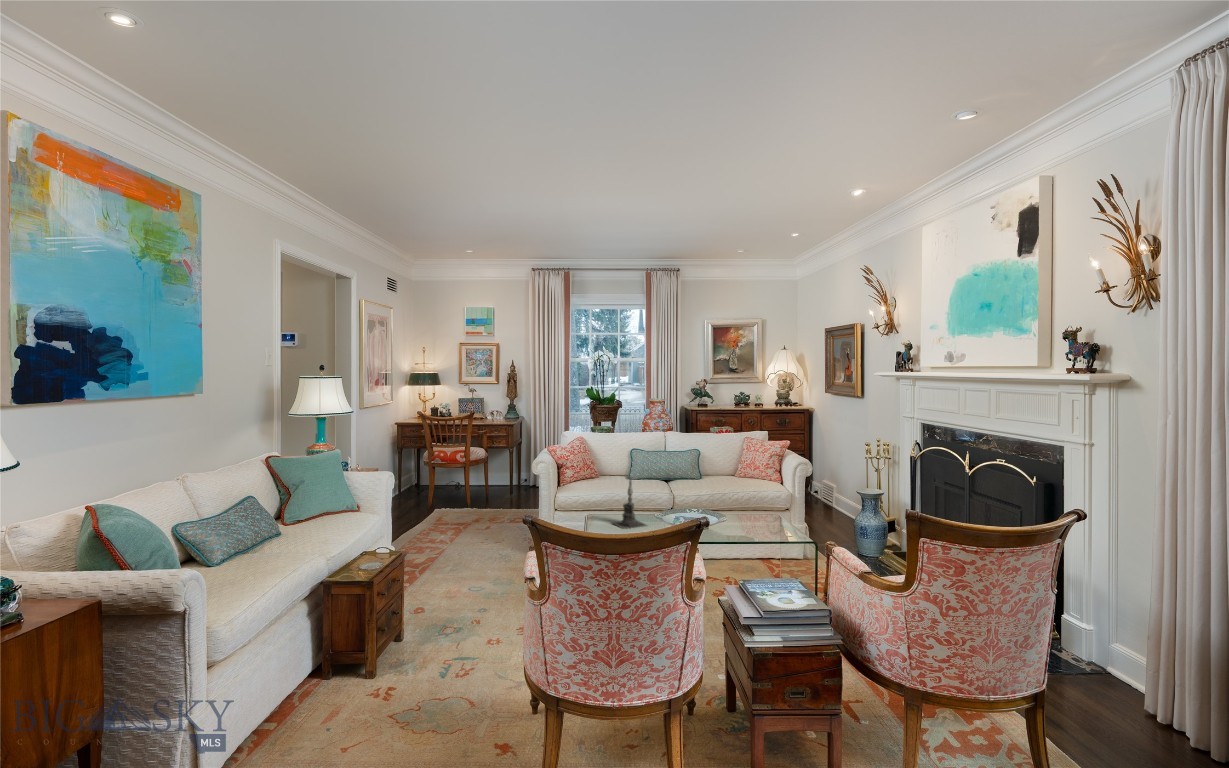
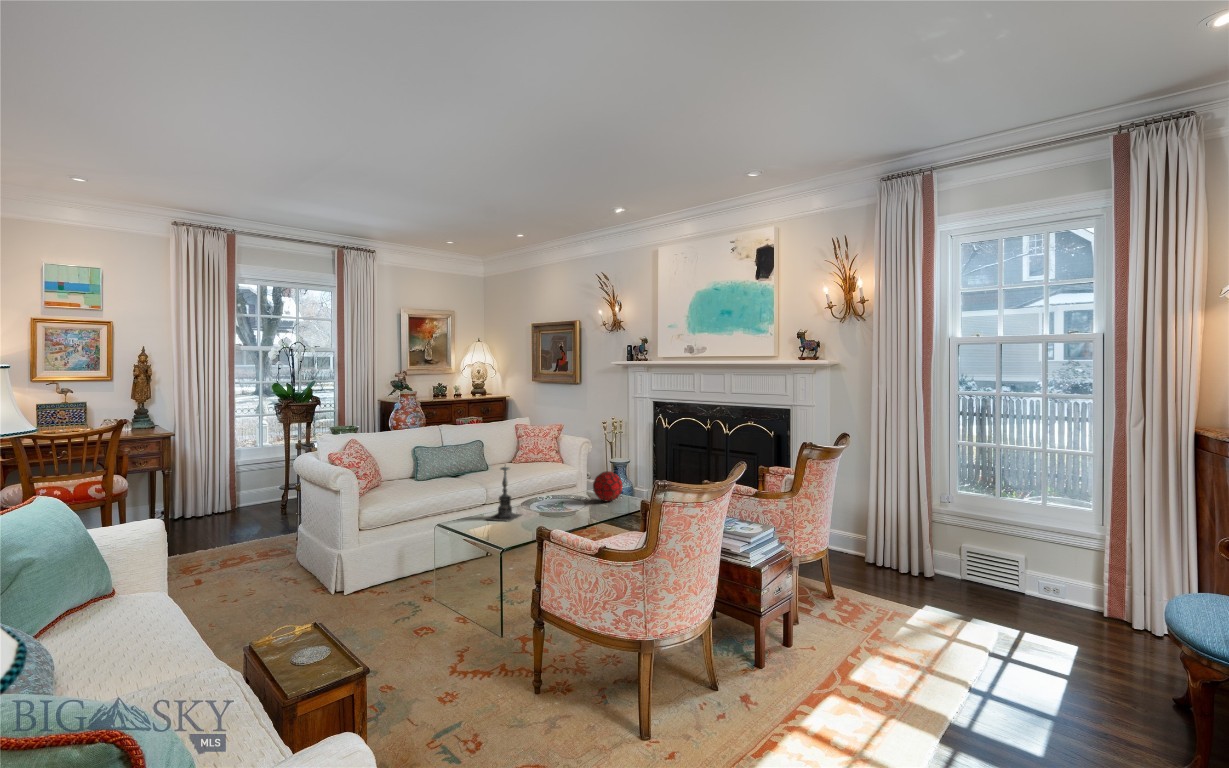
decorative orb: none [729,498,763,532] -> present [593,471,623,502]

